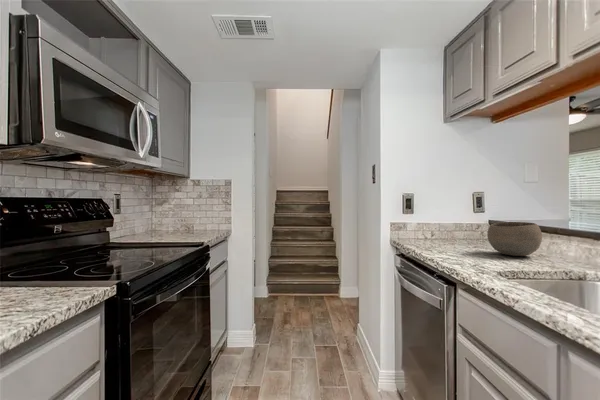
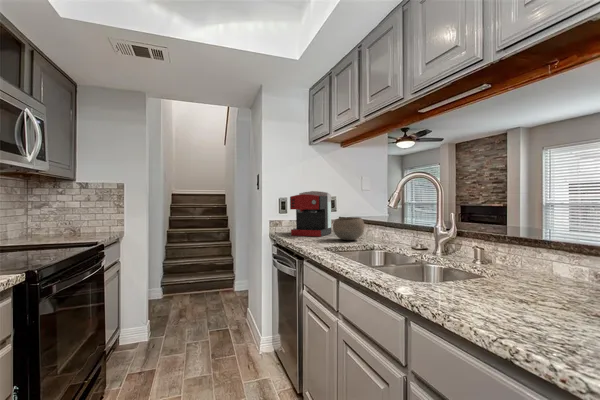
coffee maker: none [419,185,477,247] -> present [290,191,331,237]

